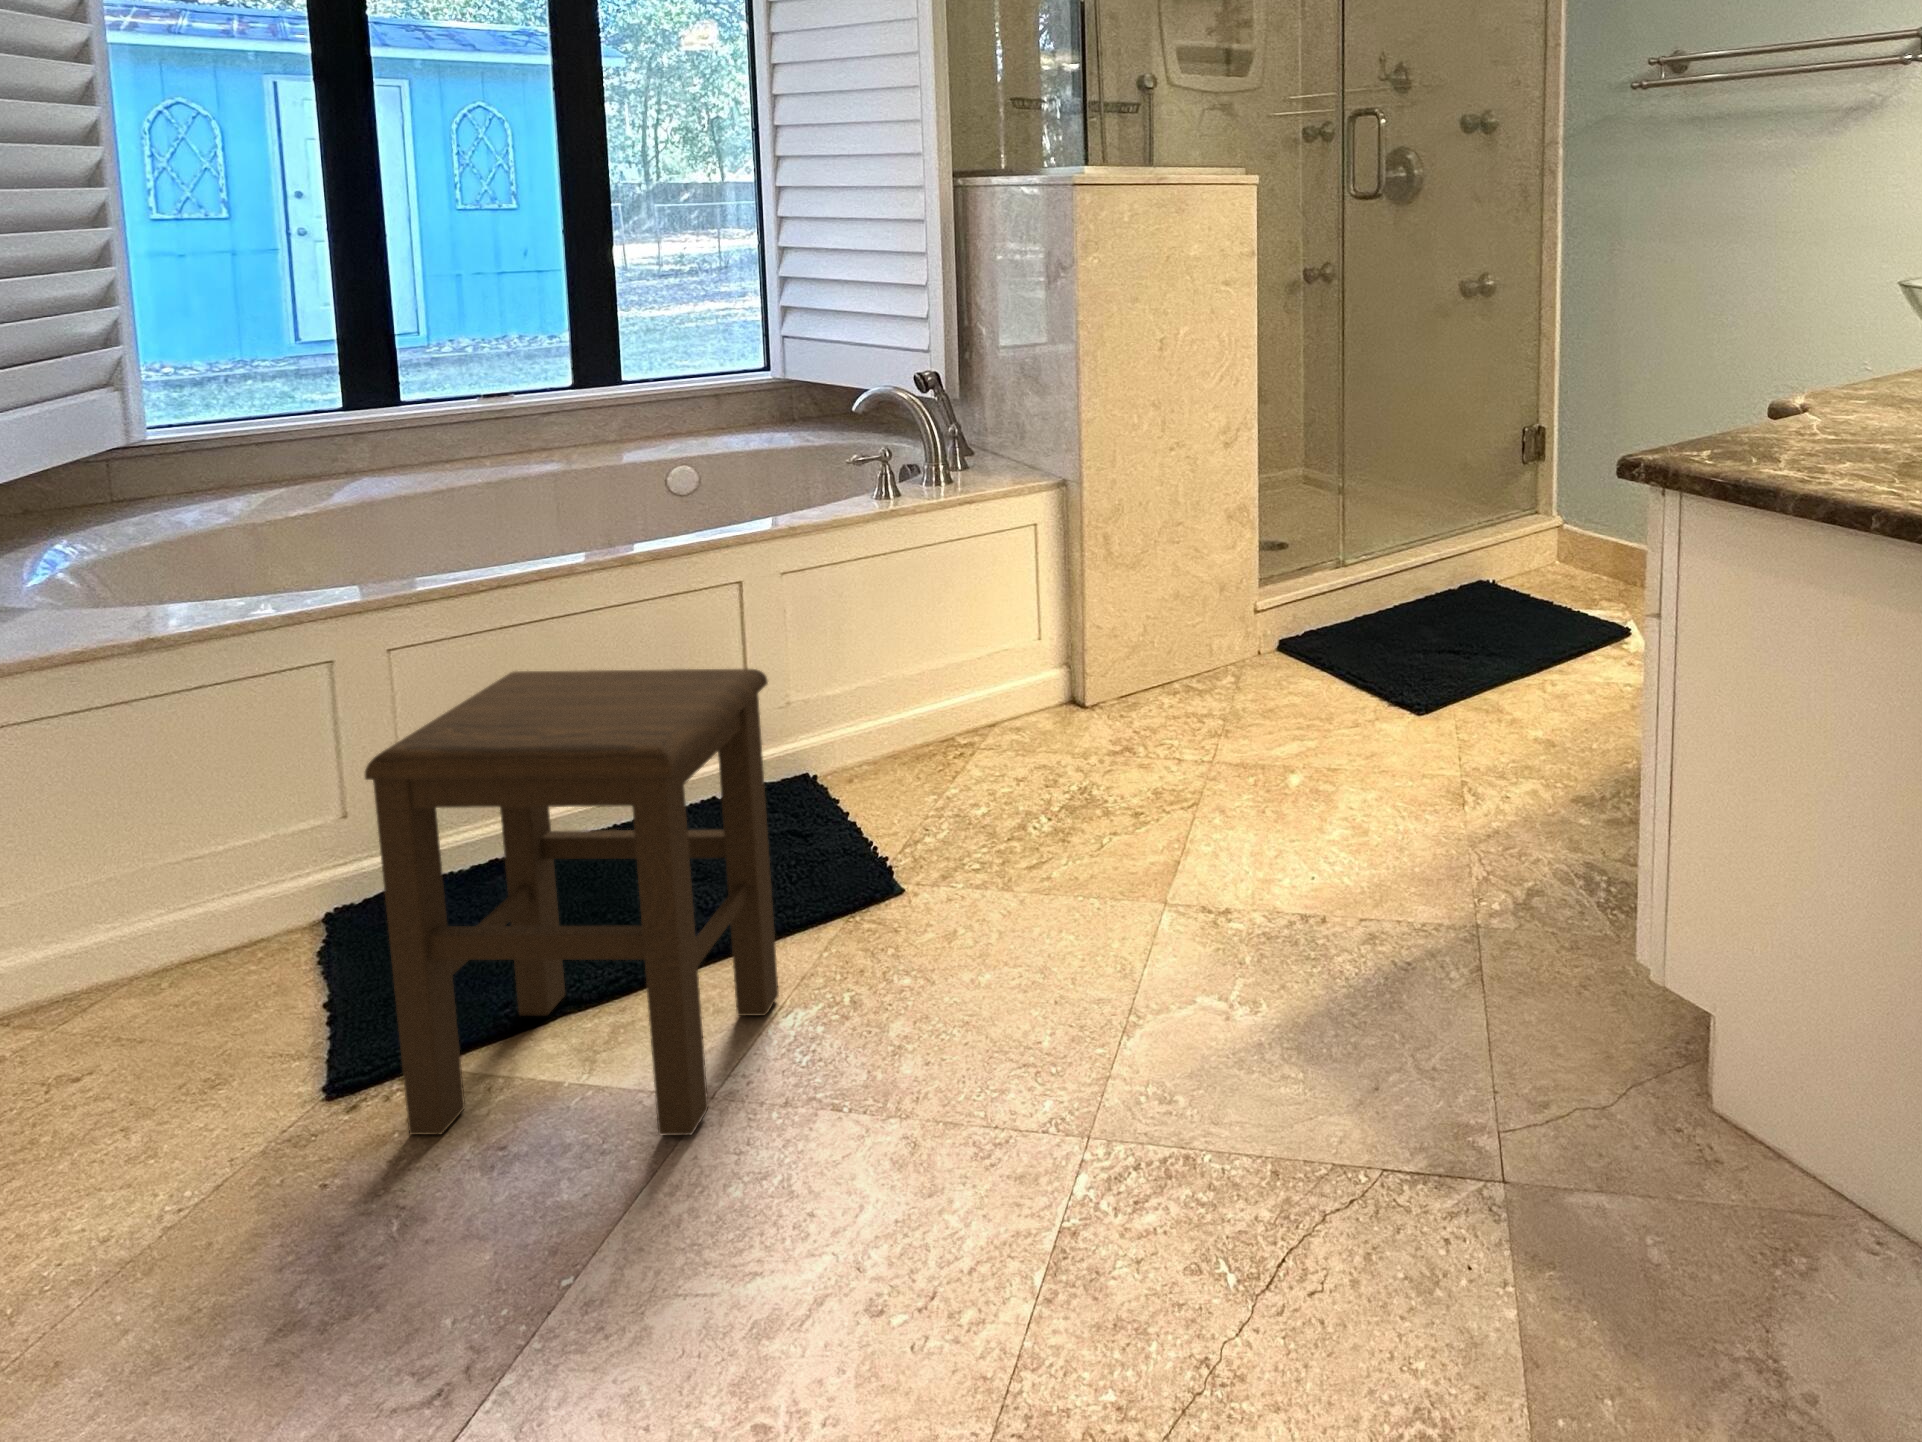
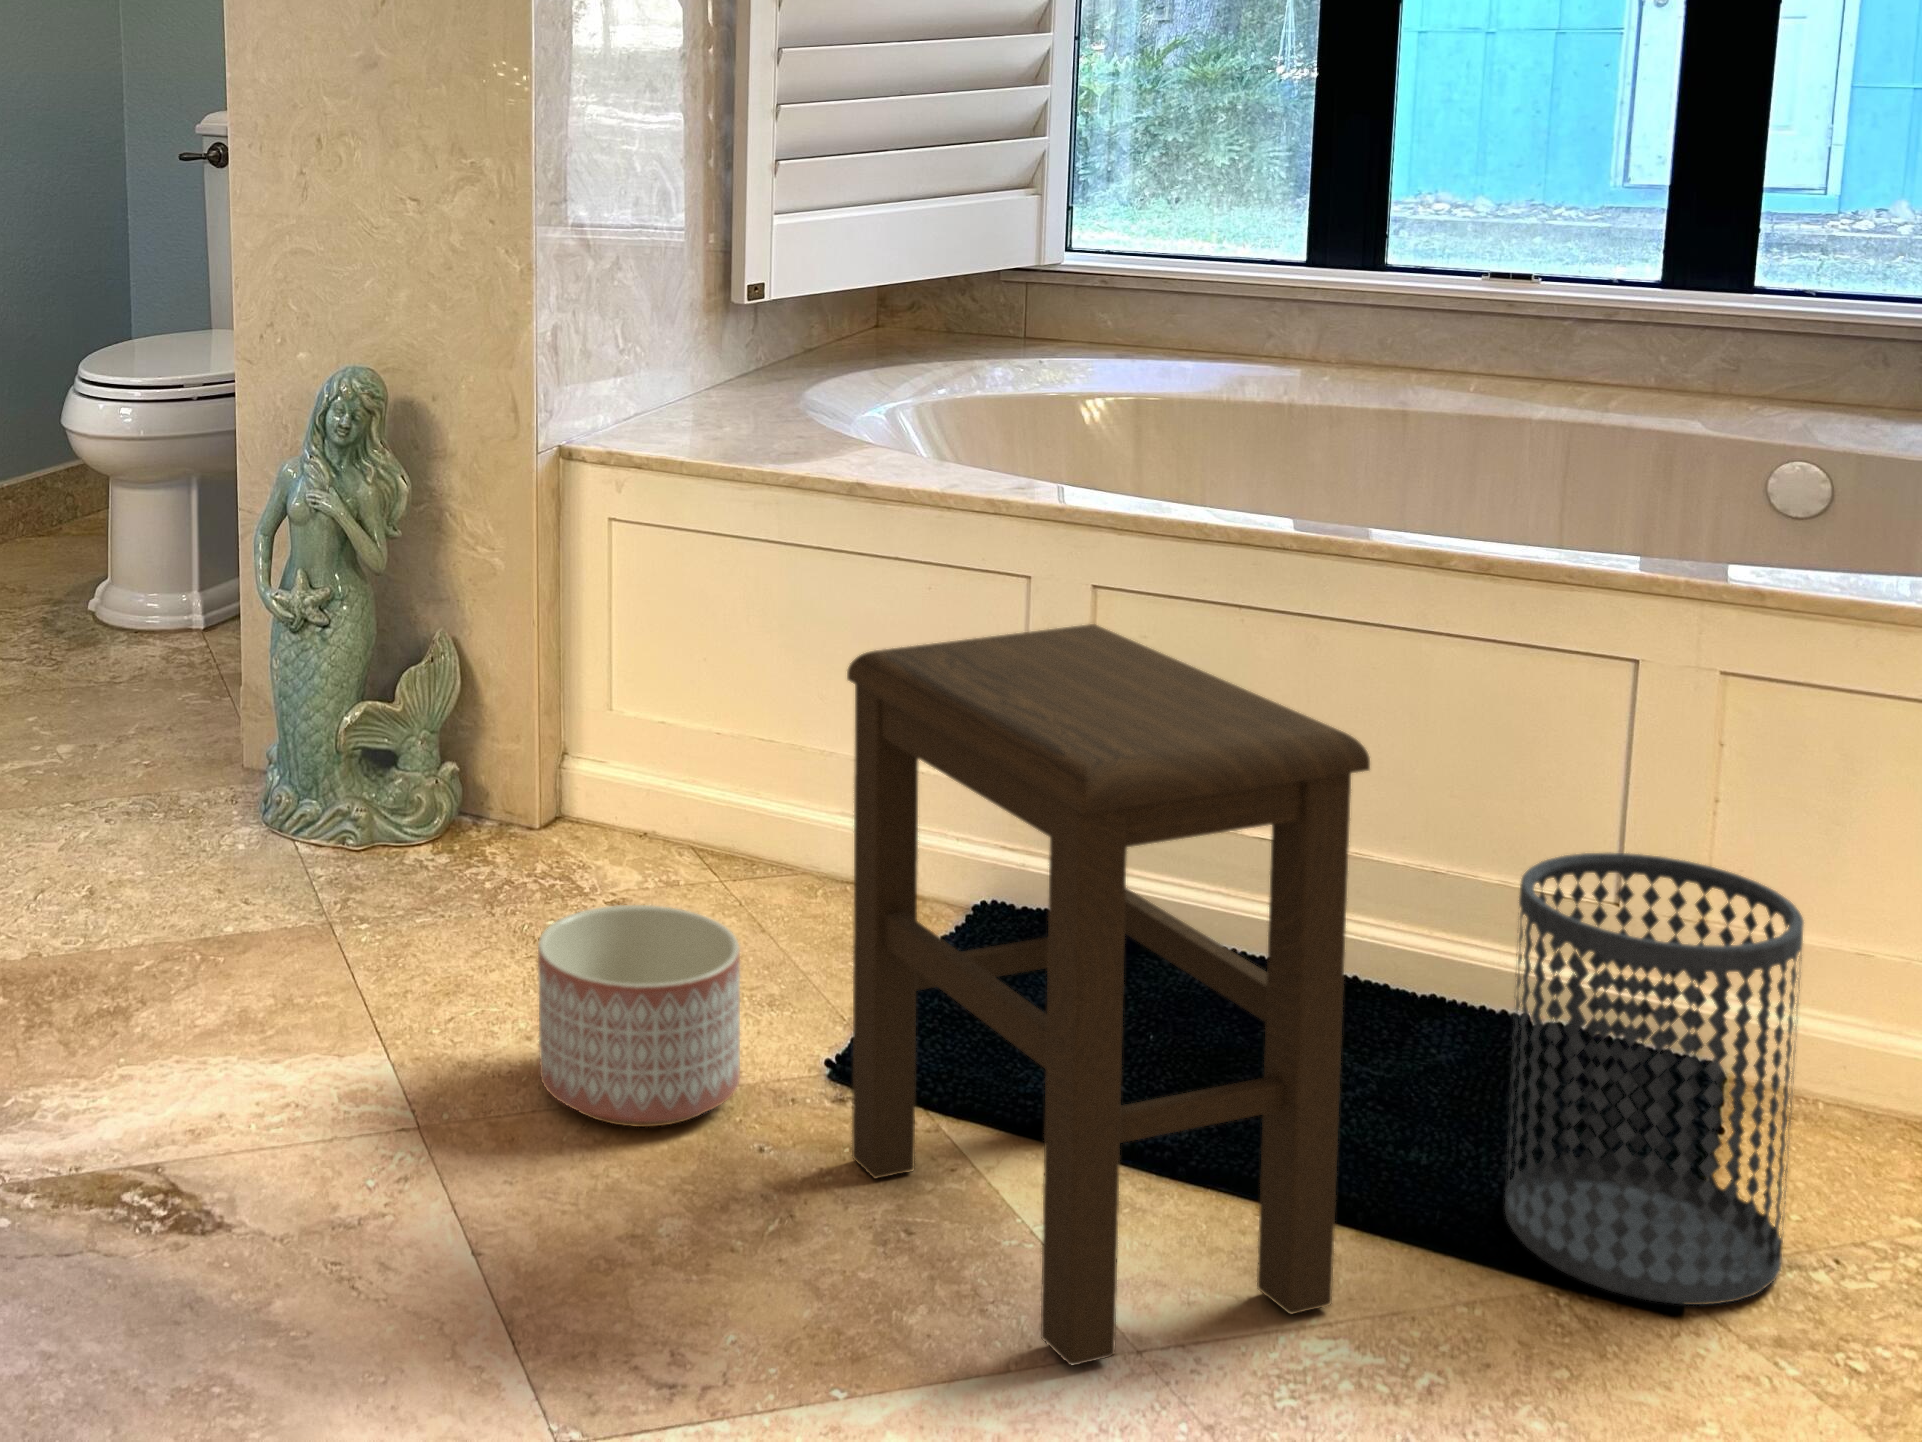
wastebasket: none [783,671,924,906] -> present [1505,853,1804,1305]
planter: none [9,1038,266,1297] -> present [538,905,740,1127]

